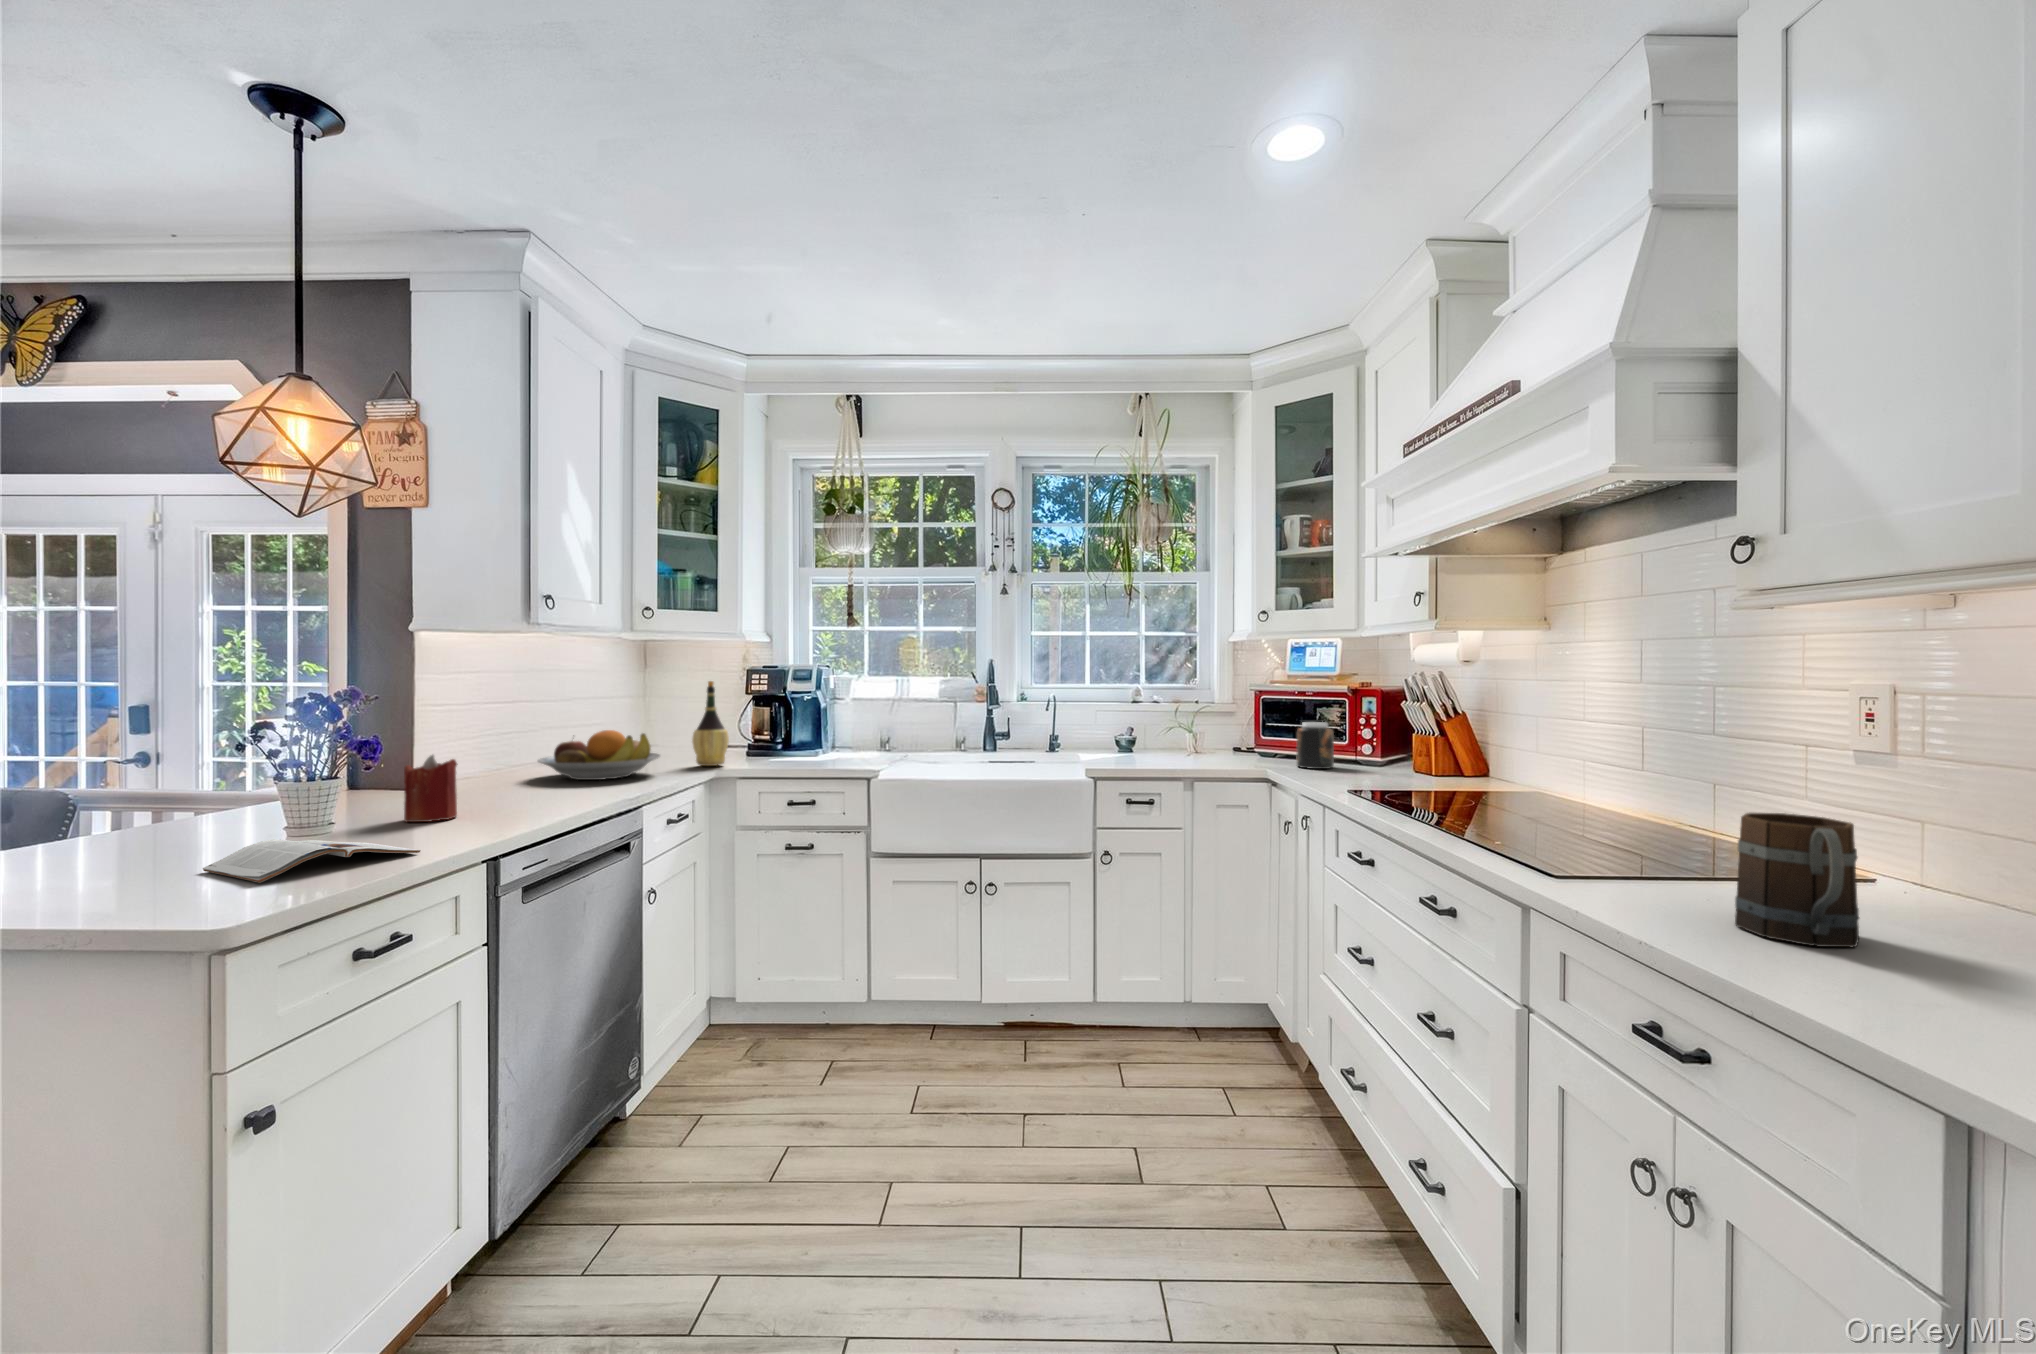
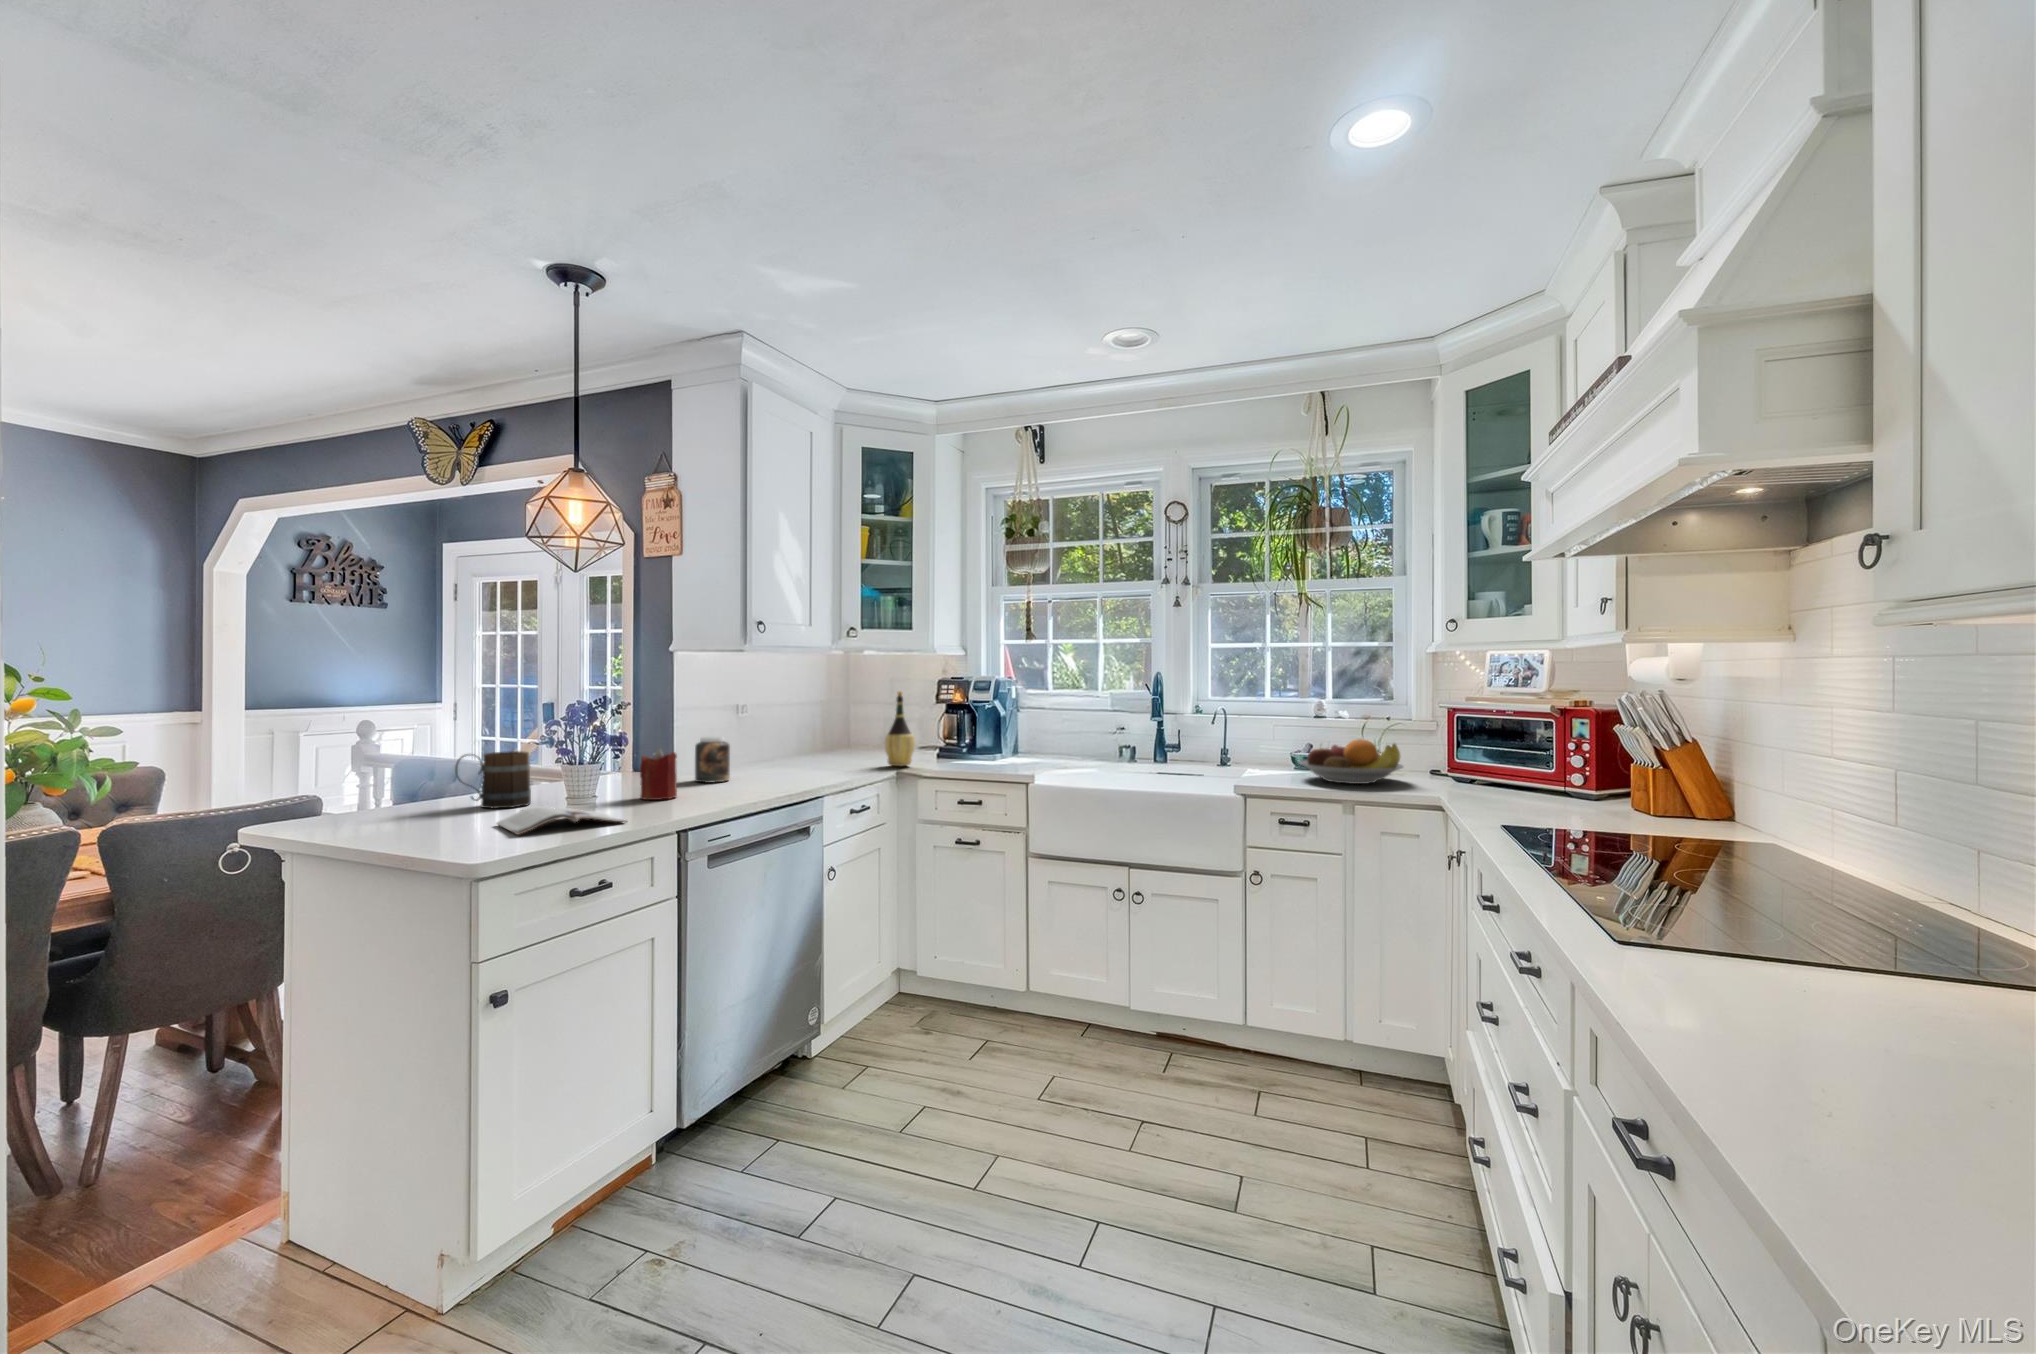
jar: present [1296,722,1334,769] -> present [695,736,730,783]
fruit bowl: present [538,730,660,780] -> present [1298,739,1403,784]
mug: present [1735,813,1859,947] -> present [455,751,531,808]

